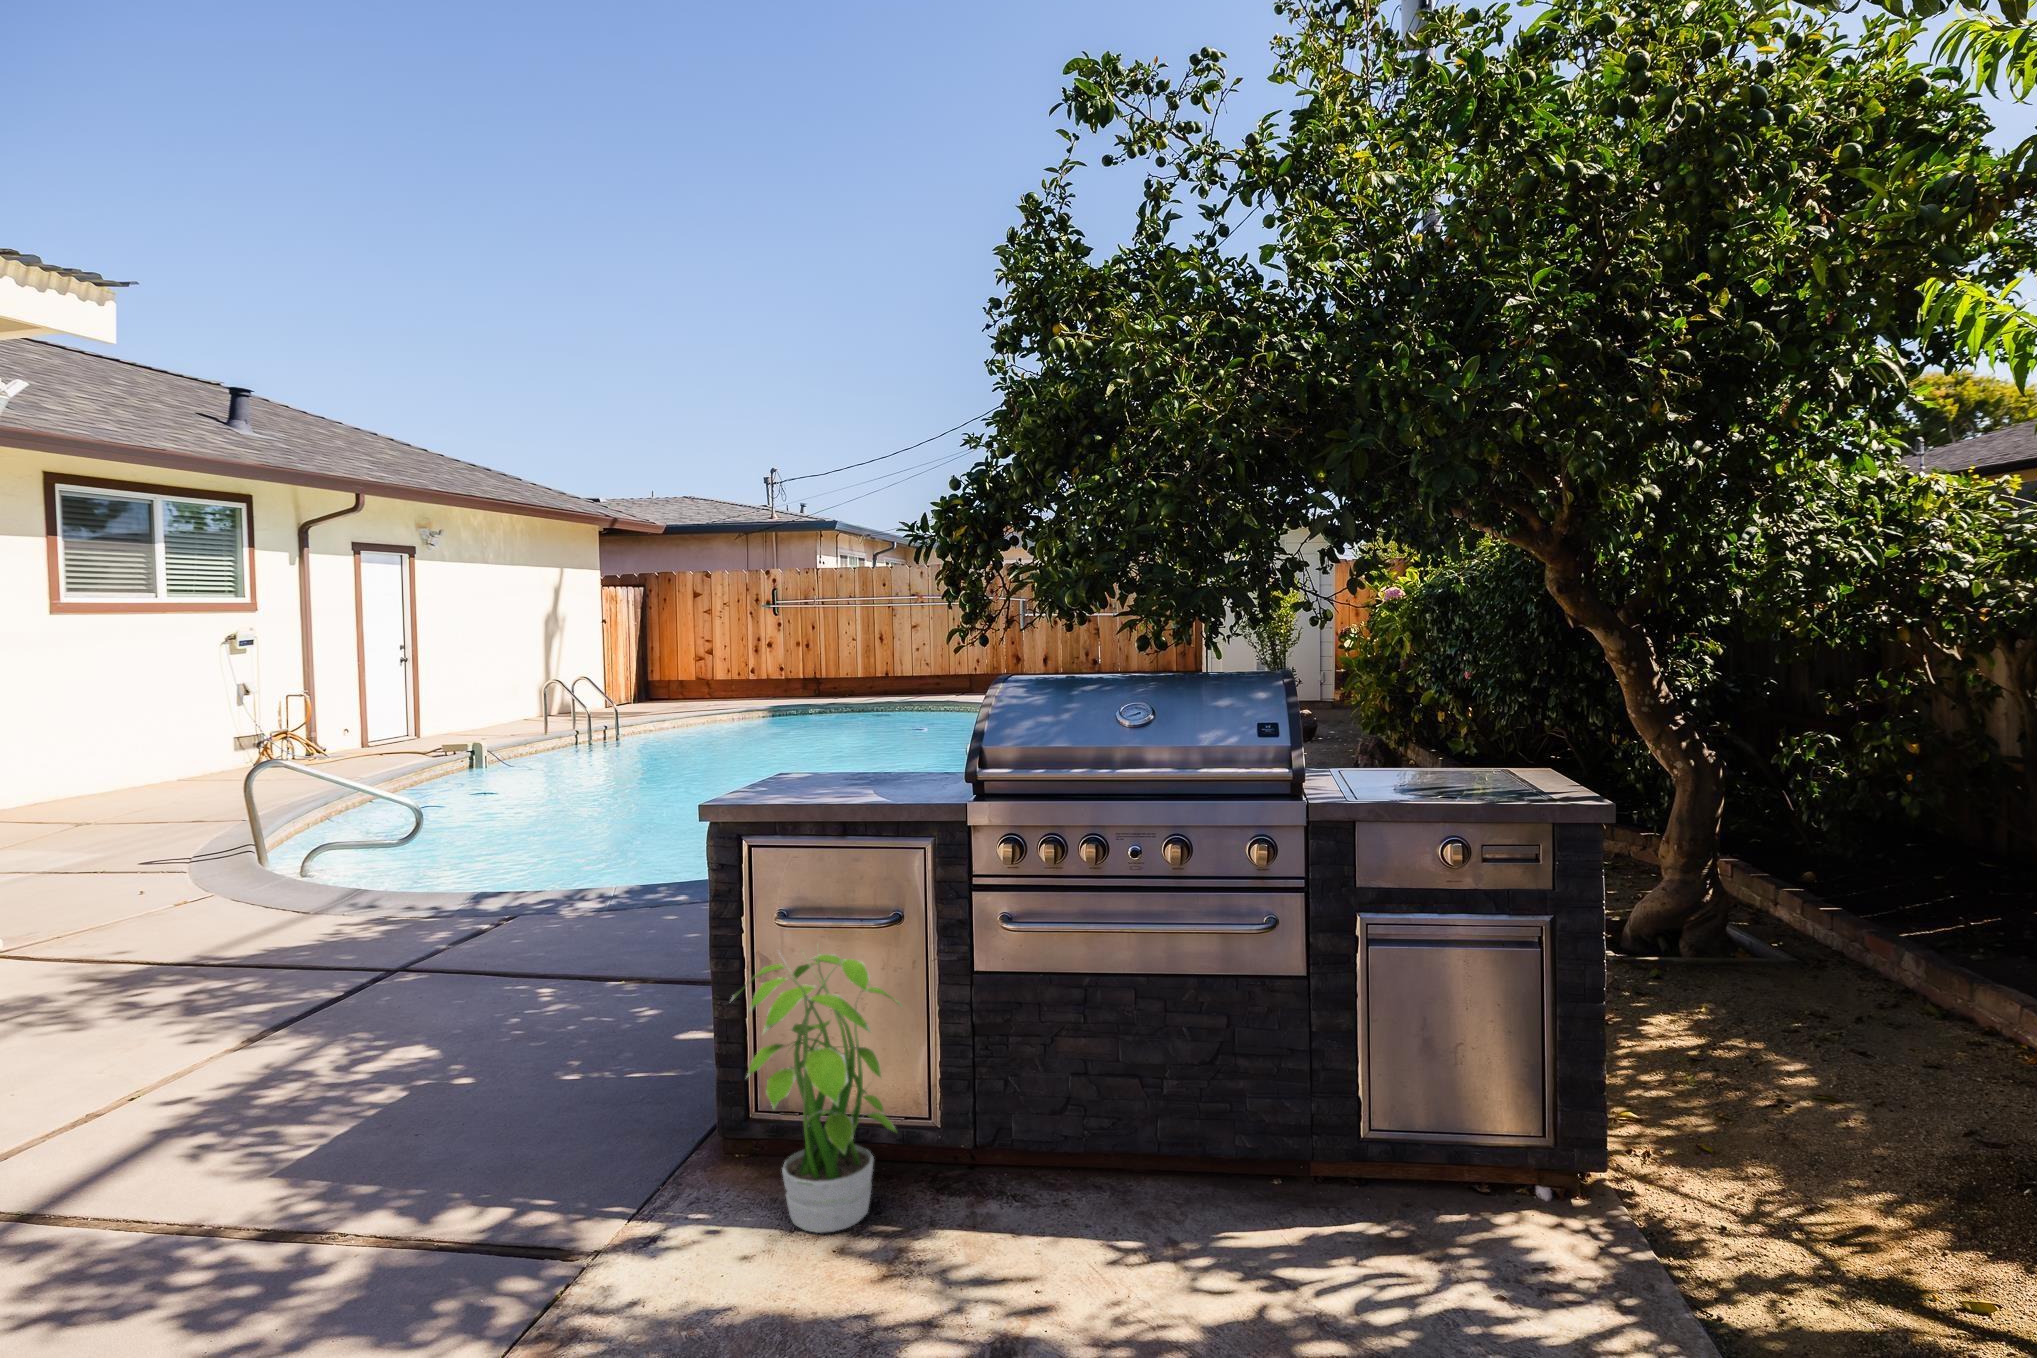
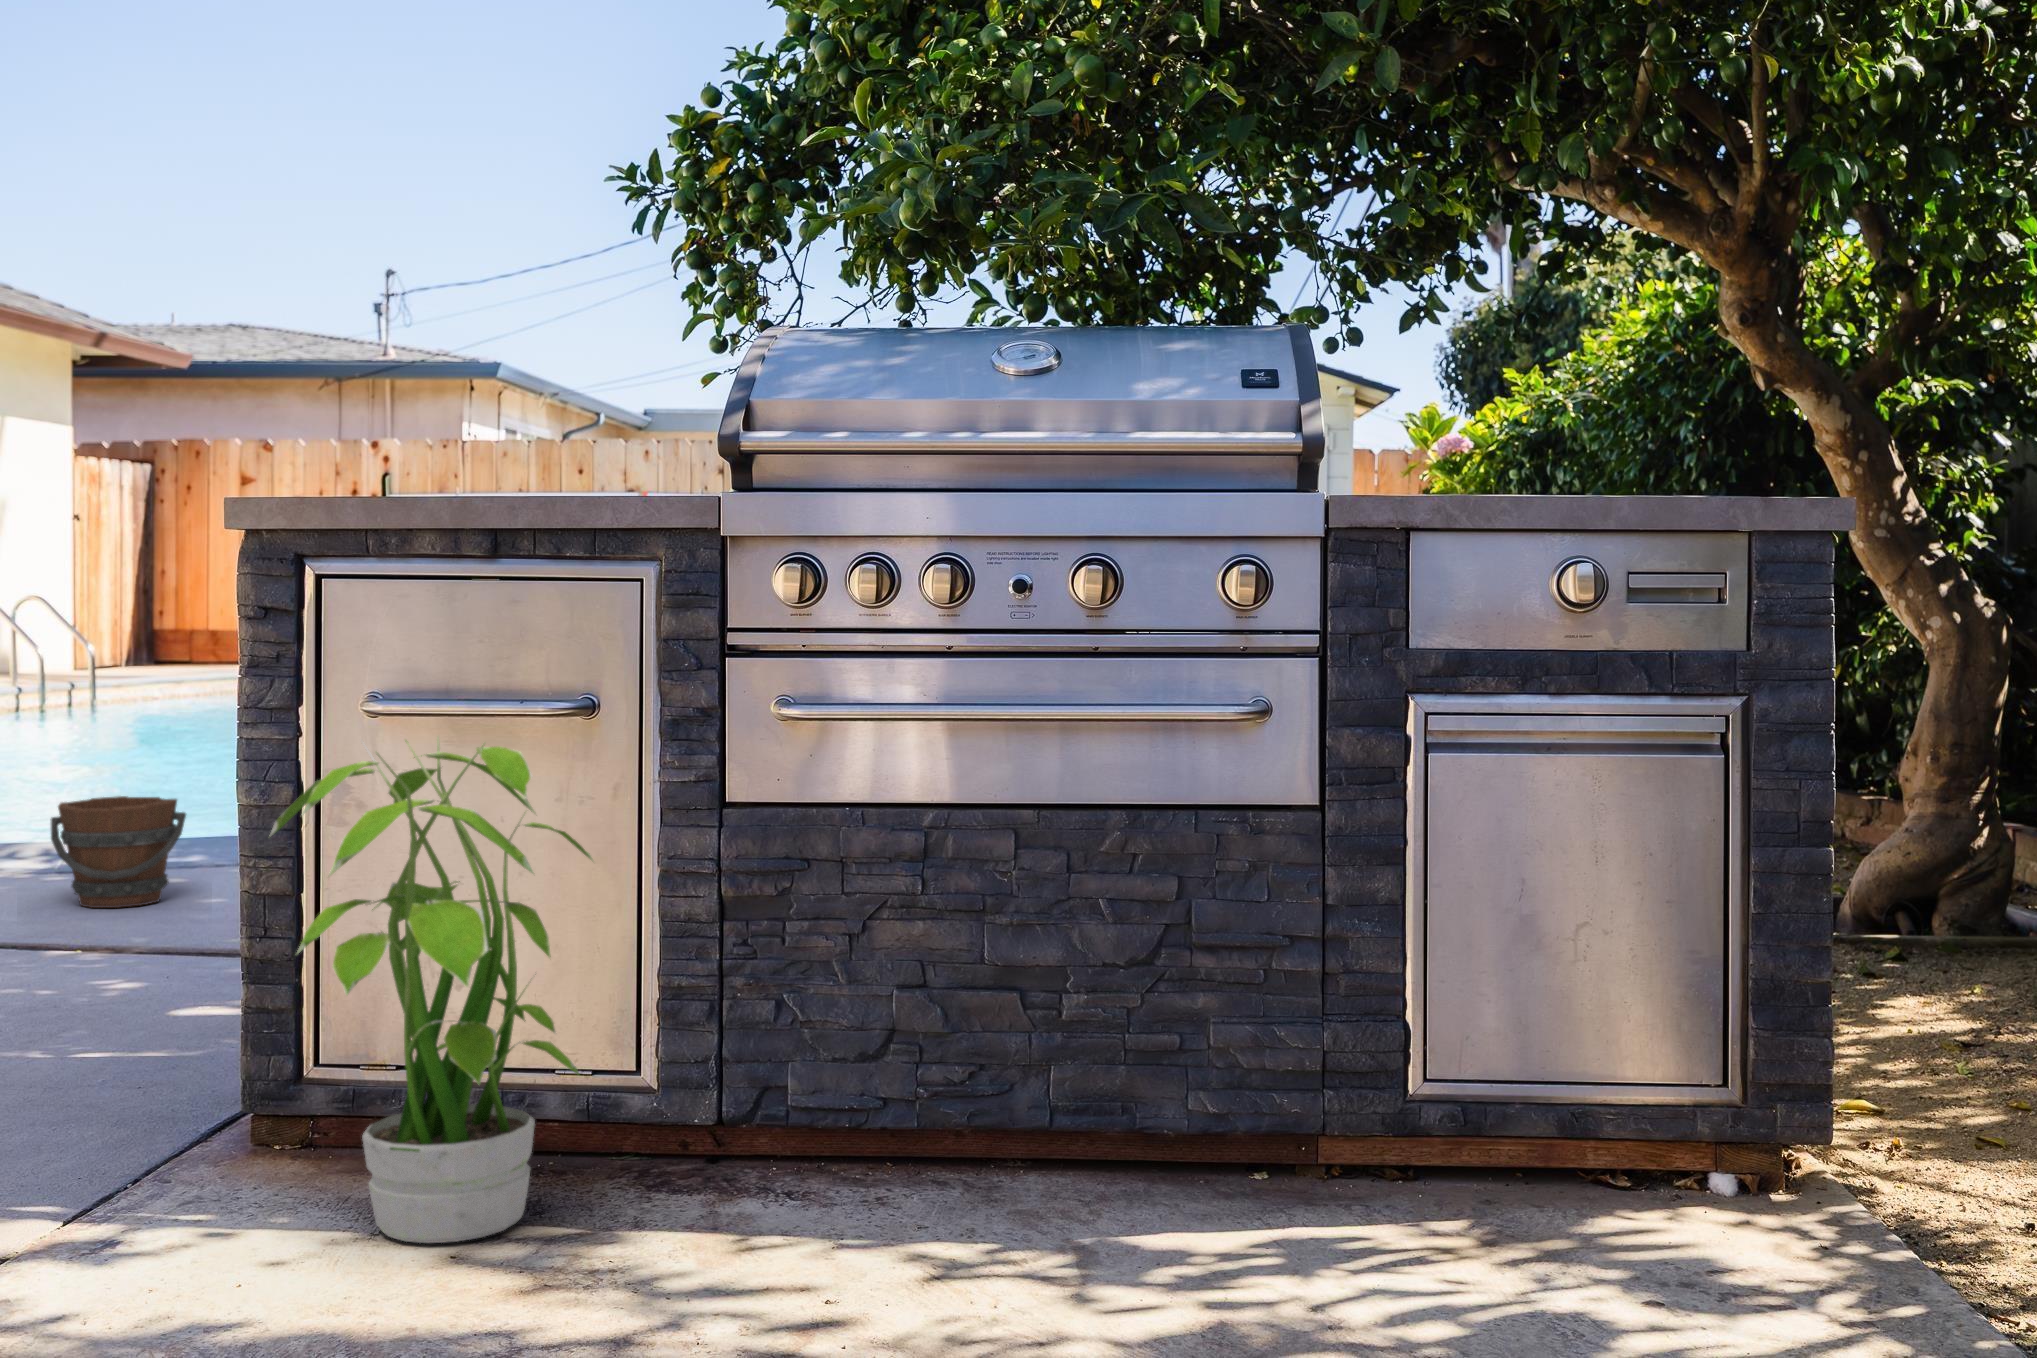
bucket: none [603,864,675,930] -> present [51,796,186,908]

